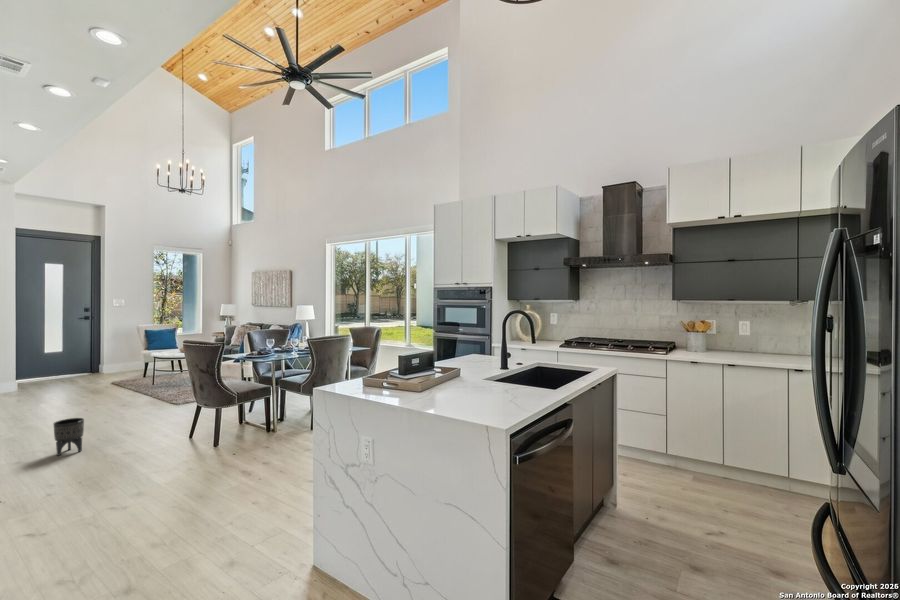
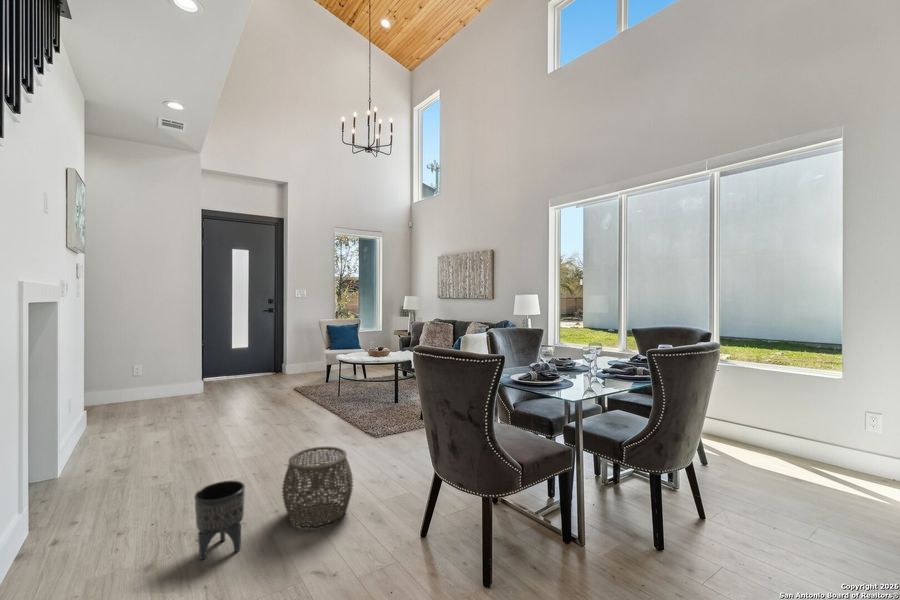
woven basket: none [107,402,153,442] -> present [282,446,353,527]

